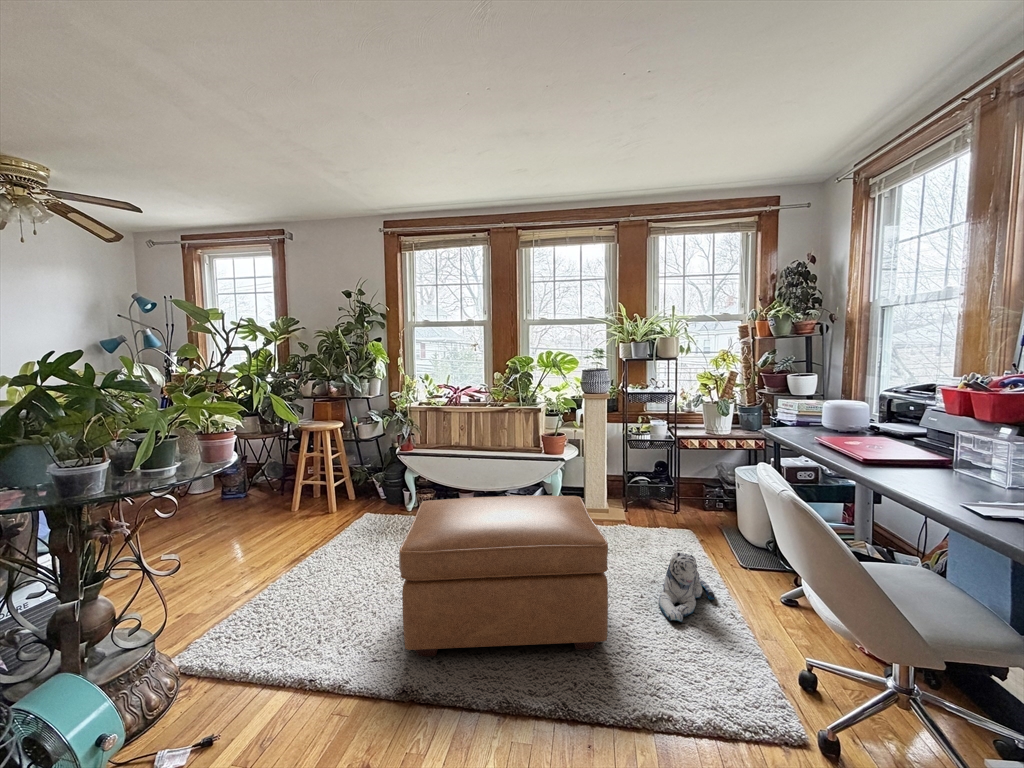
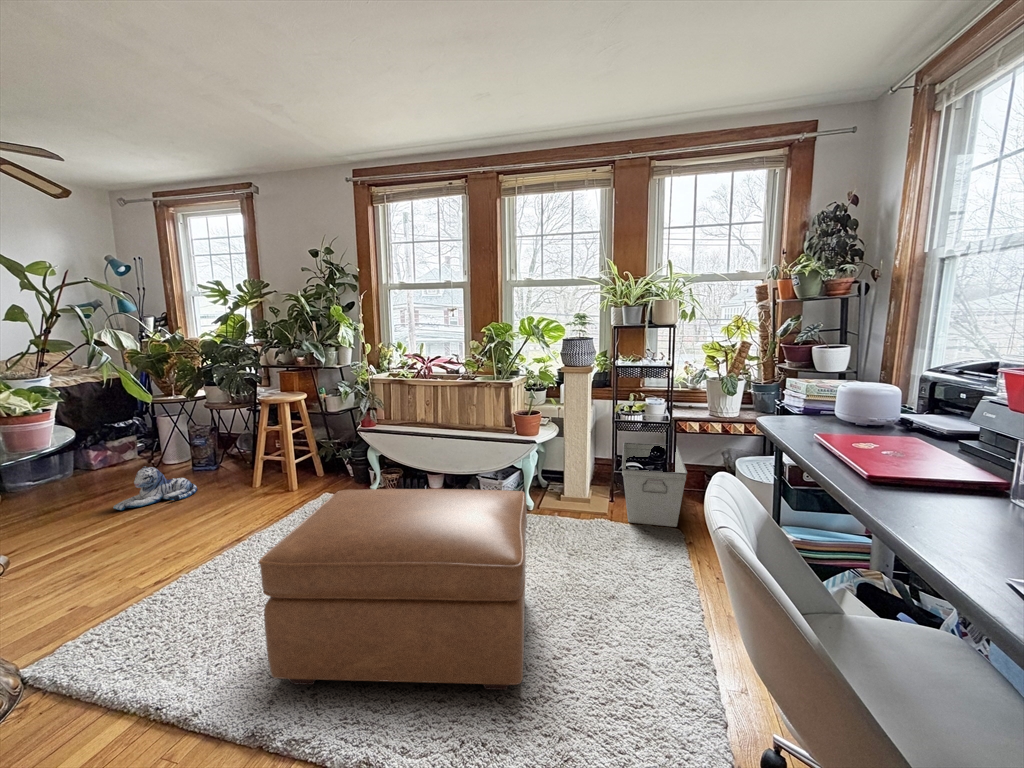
storage bin: none [632,460,695,529] -> present [622,443,687,527]
plush toy: present [659,552,714,622] -> present [113,466,198,510]

